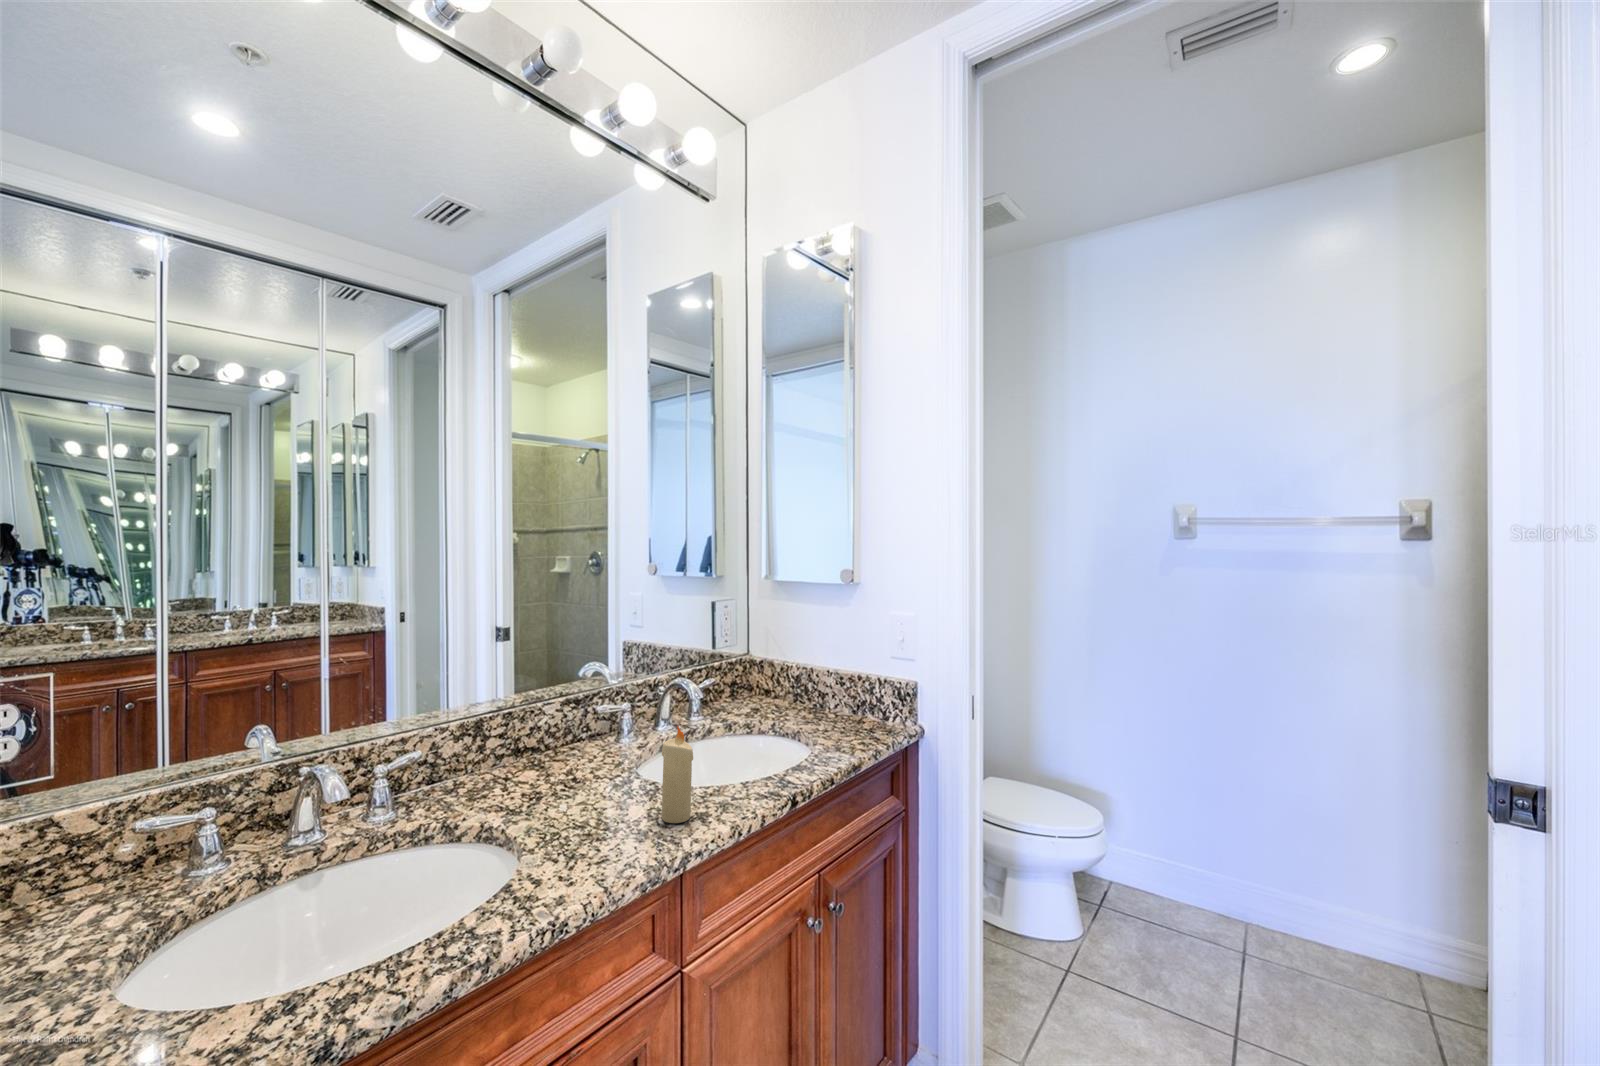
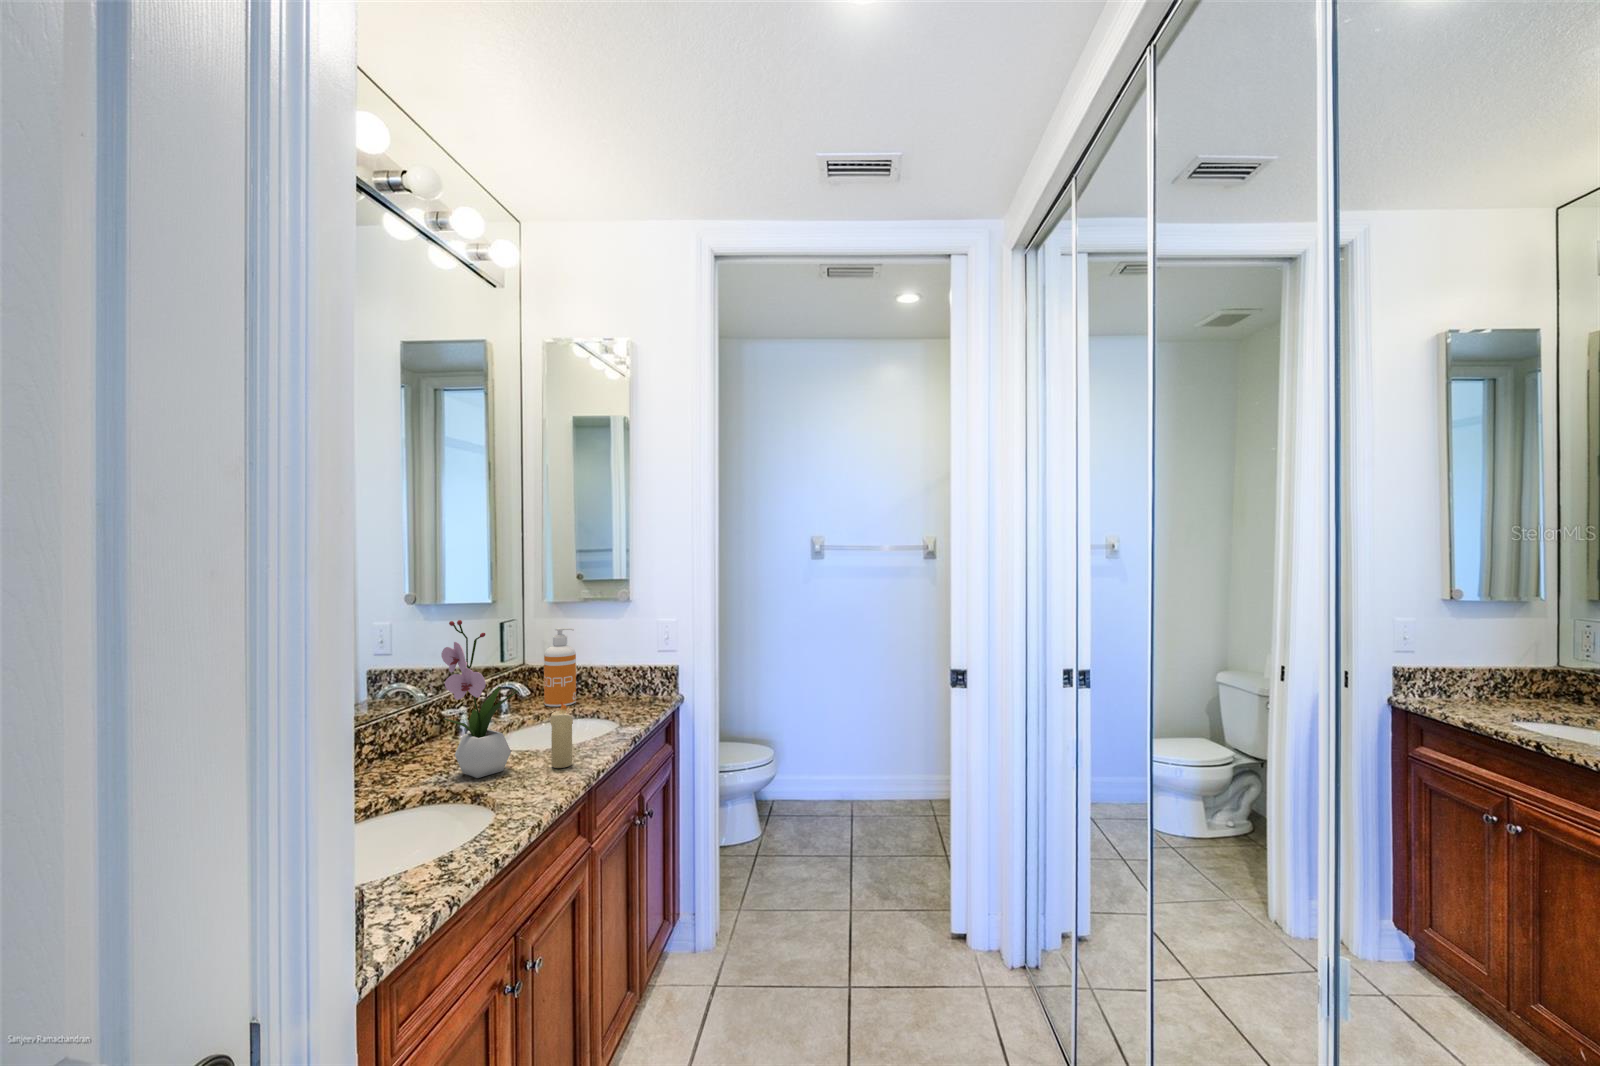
flower arrangement: none [535,597,627,814] -> present [441,620,518,778]
soap dispenser: none [753,616,791,714] -> present [544,628,576,707]

